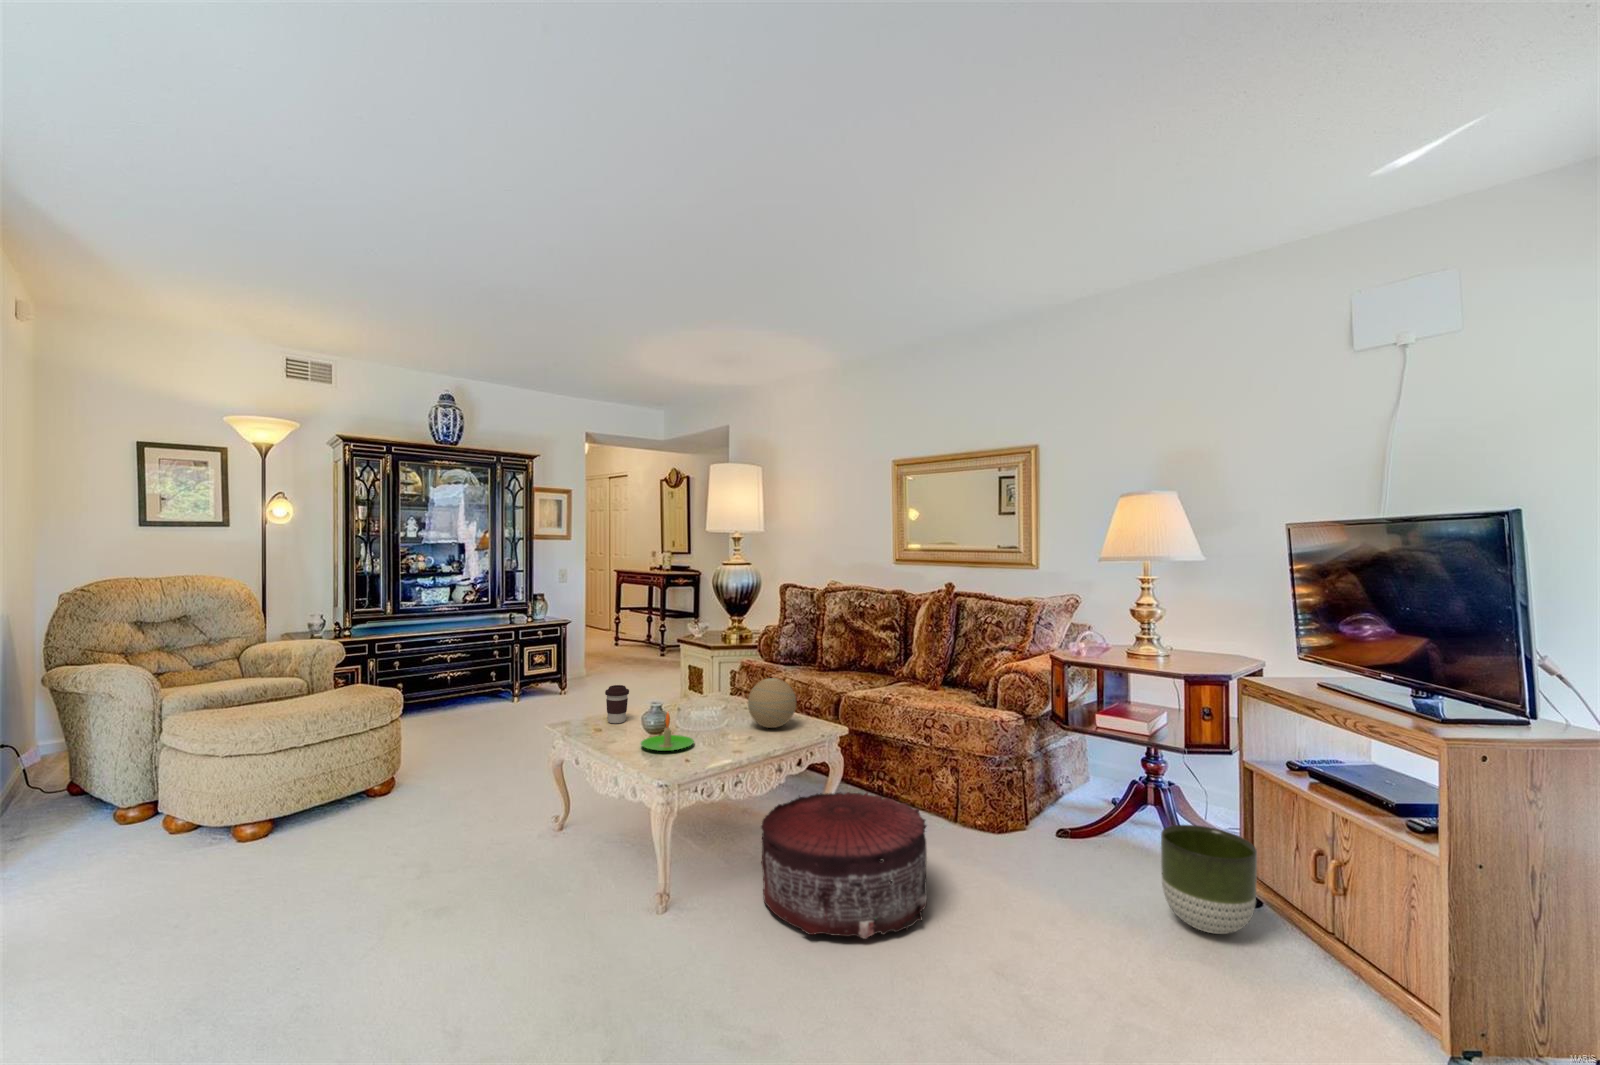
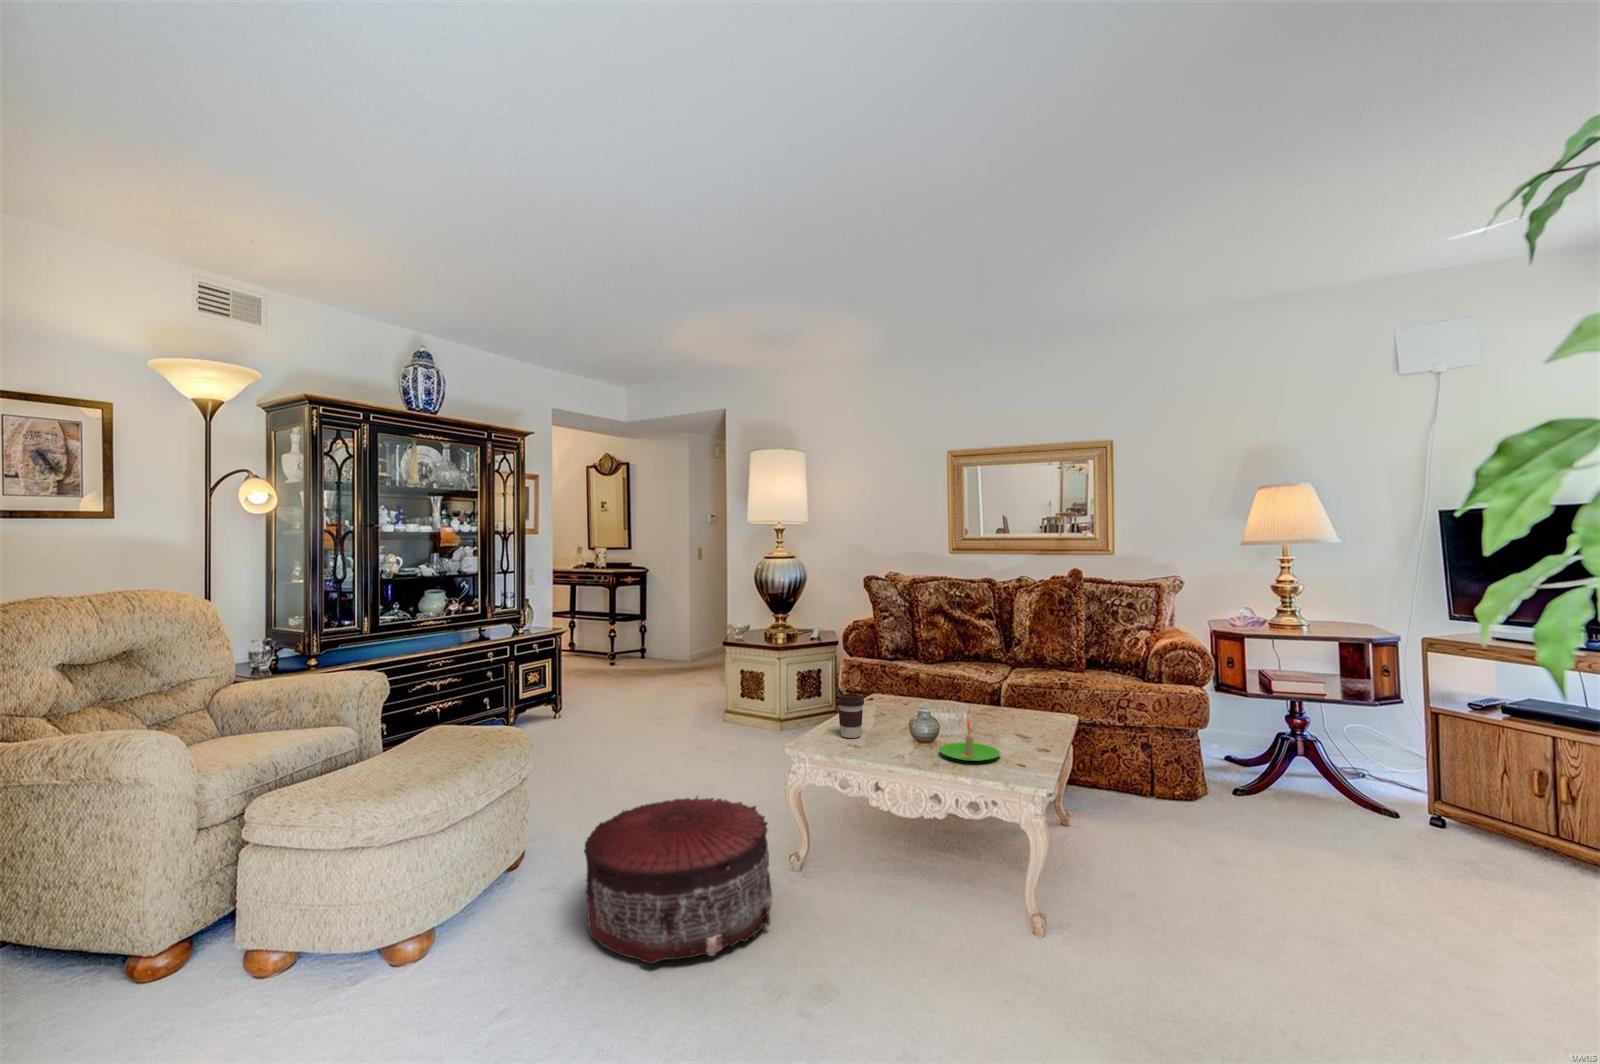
decorative orb: present [748,678,796,728] -> none [992,671,1047,725]
pouf: present [761,792,927,939] -> present [584,797,772,964]
planter: present [1161,825,1257,934] -> none [1422,770,1522,862]

